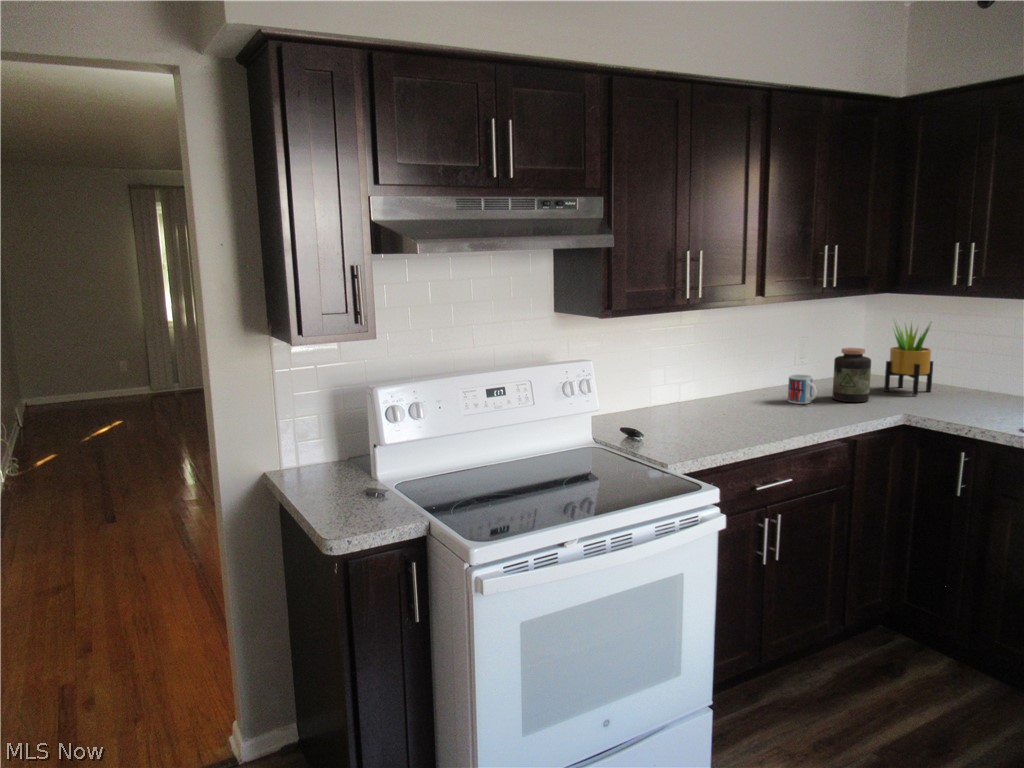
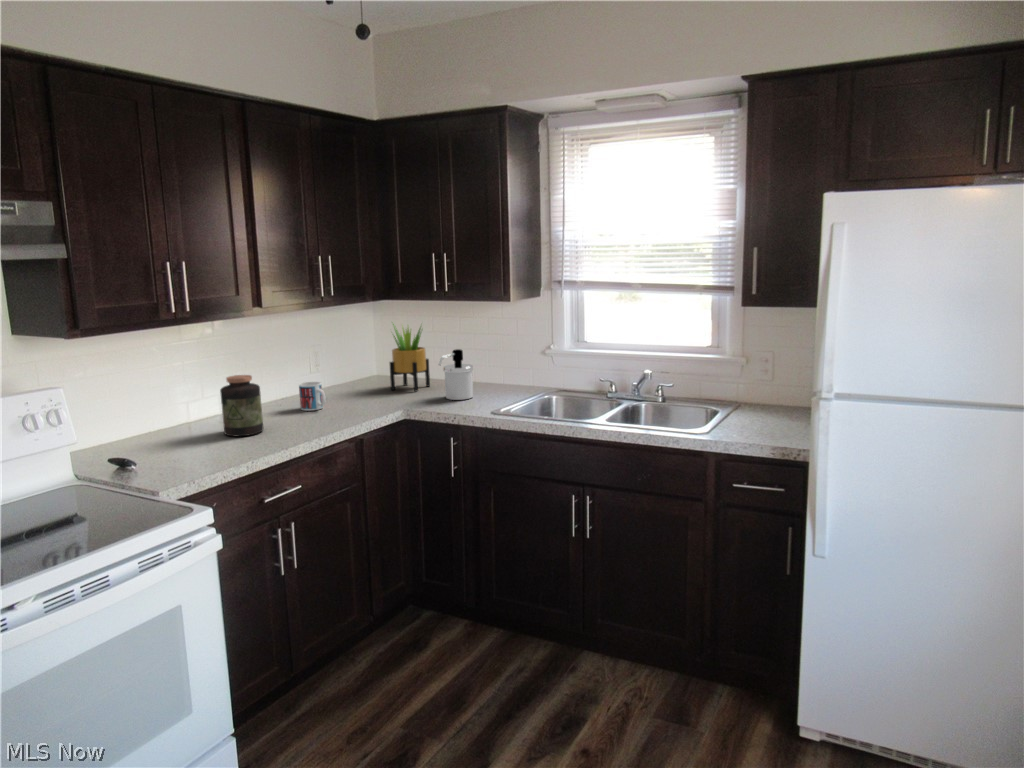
jar: present [833,348,871,402] -> present [220,375,263,436]
soap dispenser: none [952,354,995,411] -> present [439,349,473,400]

